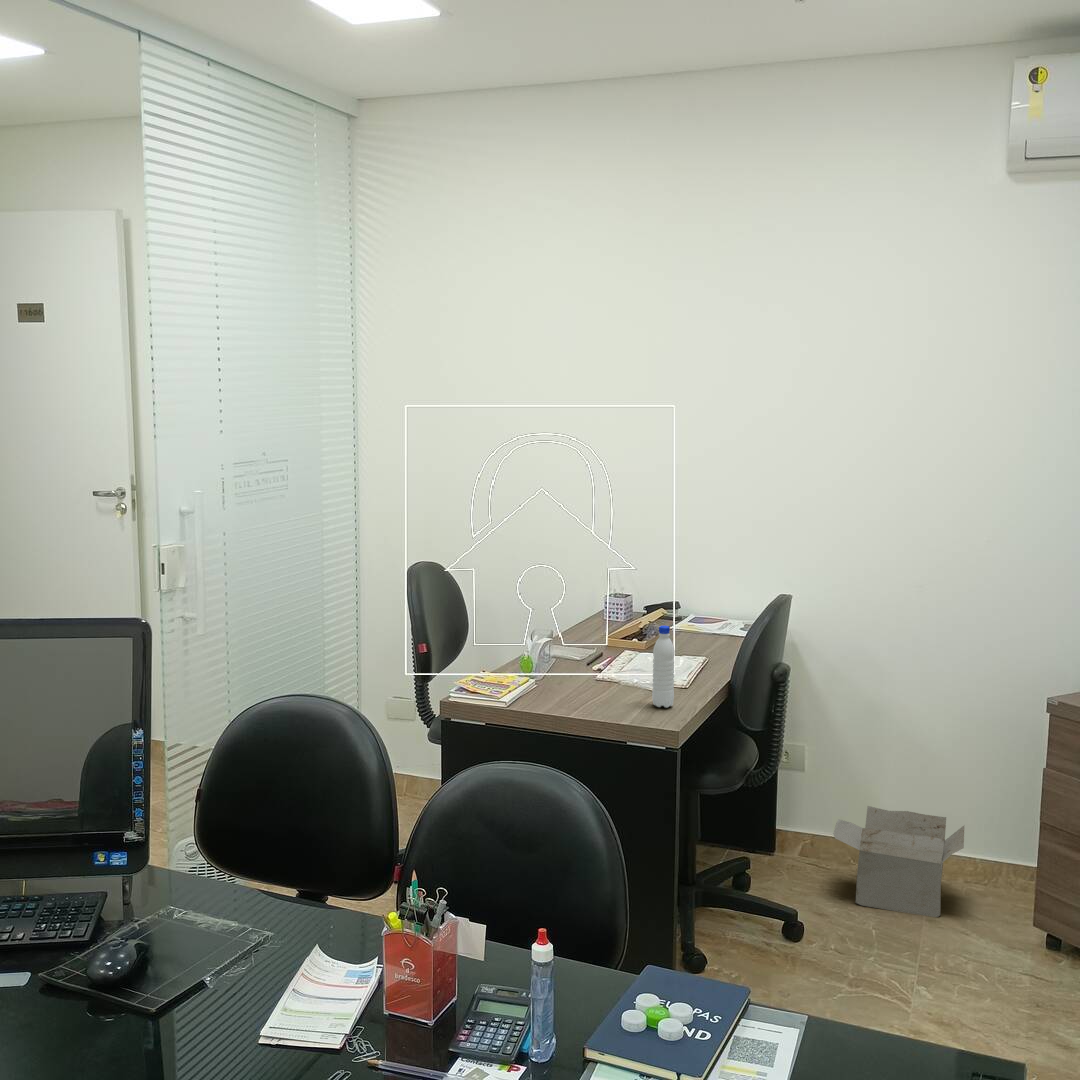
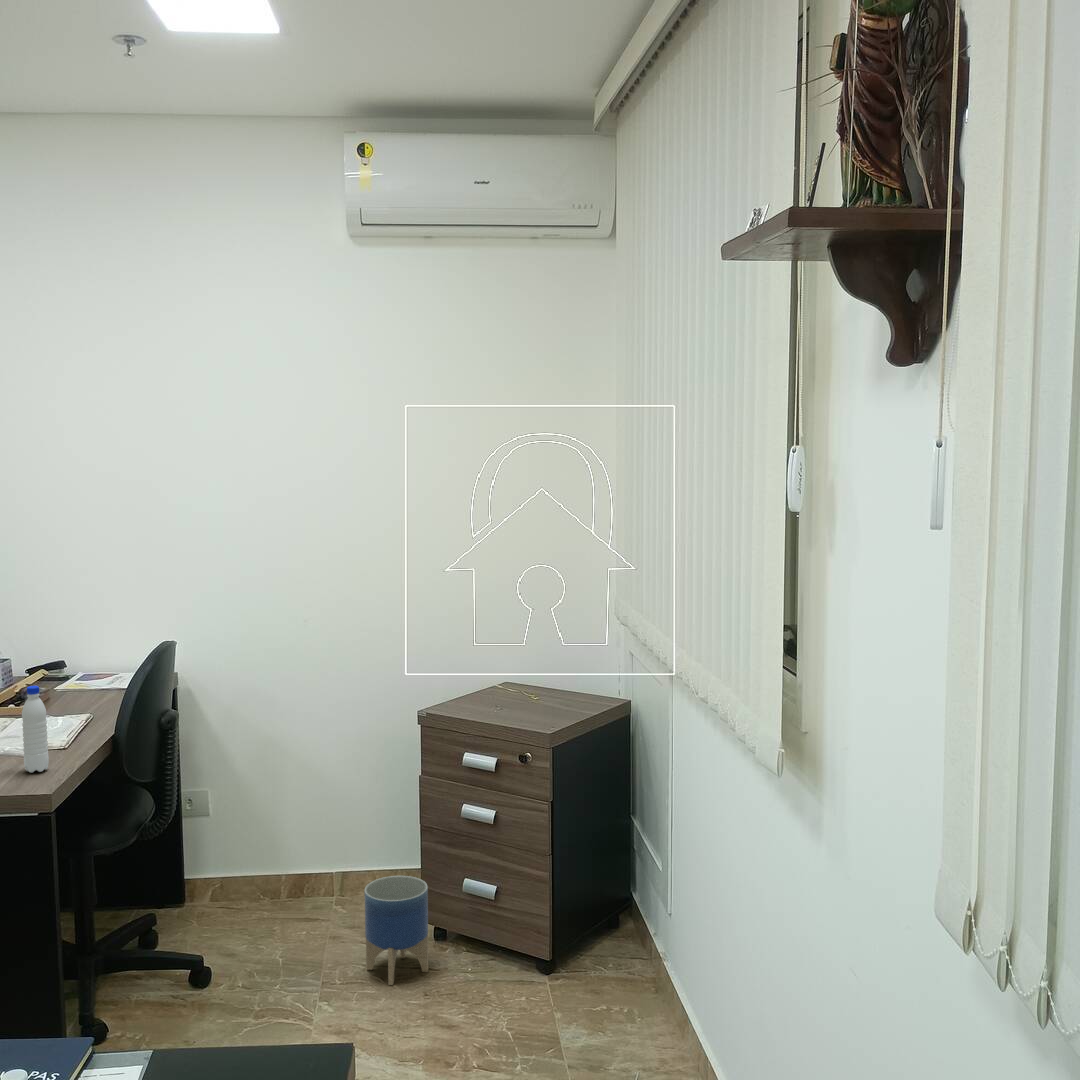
cardboard box: present [833,806,964,917] -> none [238,837,361,938]
planter: none [970,871,1049,989] -> present [365,876,429,985]

